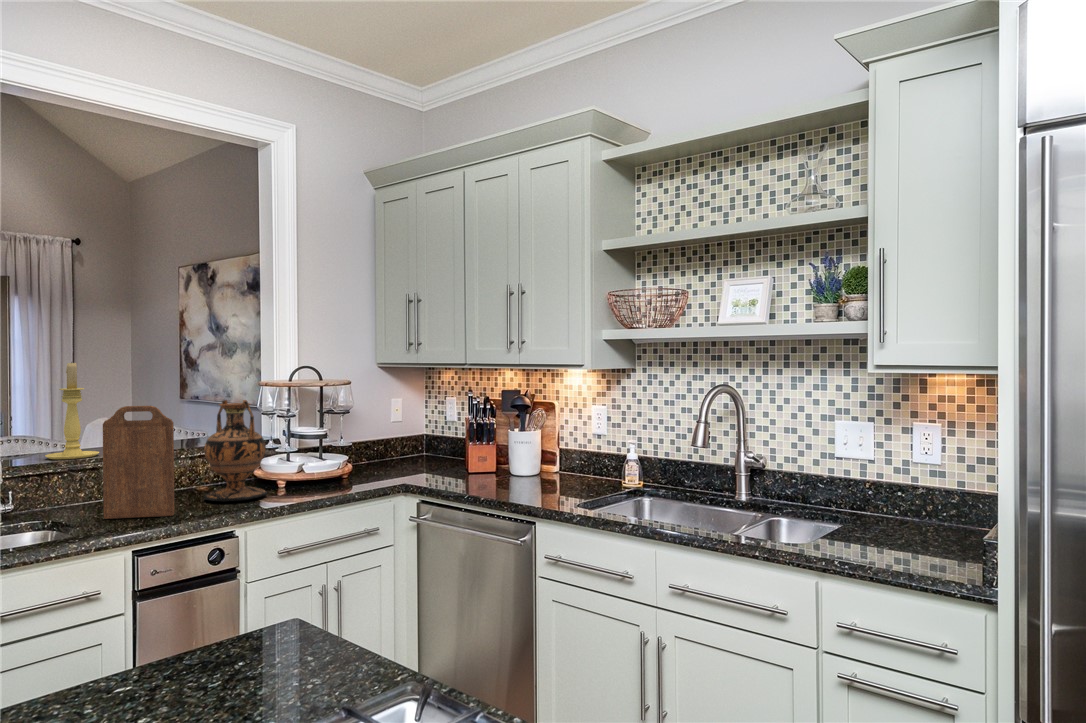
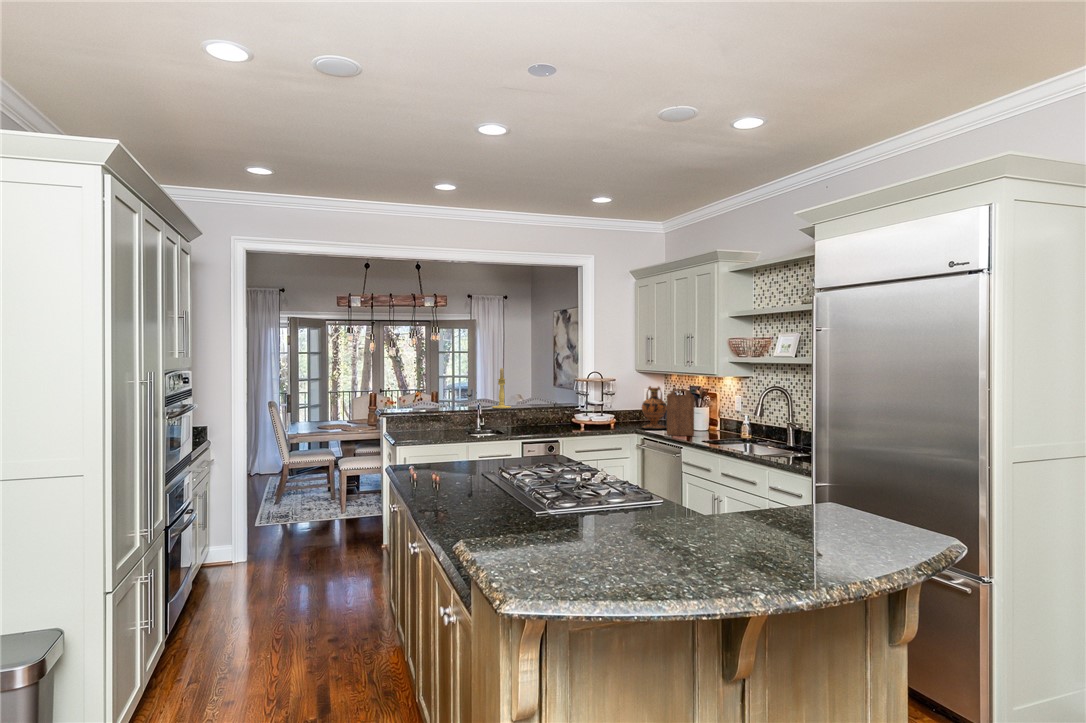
vase: present [204,400,267,502] -> present [642,386,667,429]
cutting board: present [103,406,174,519] -> present [667,389,694,436]

